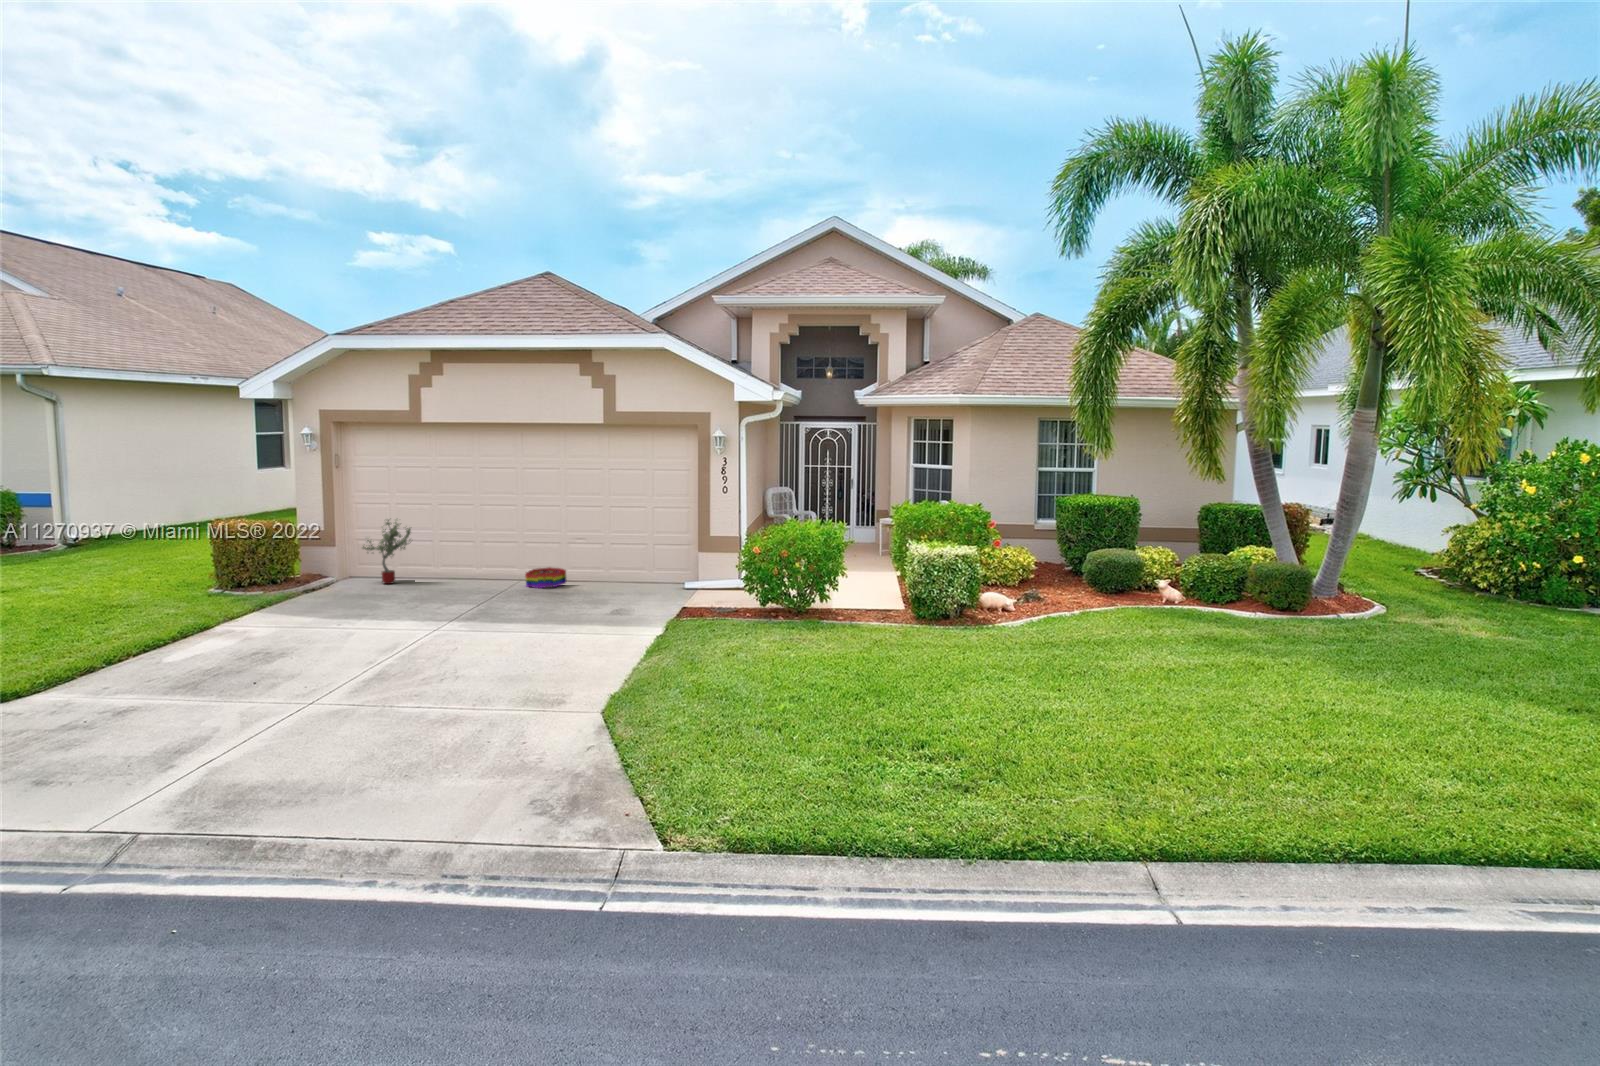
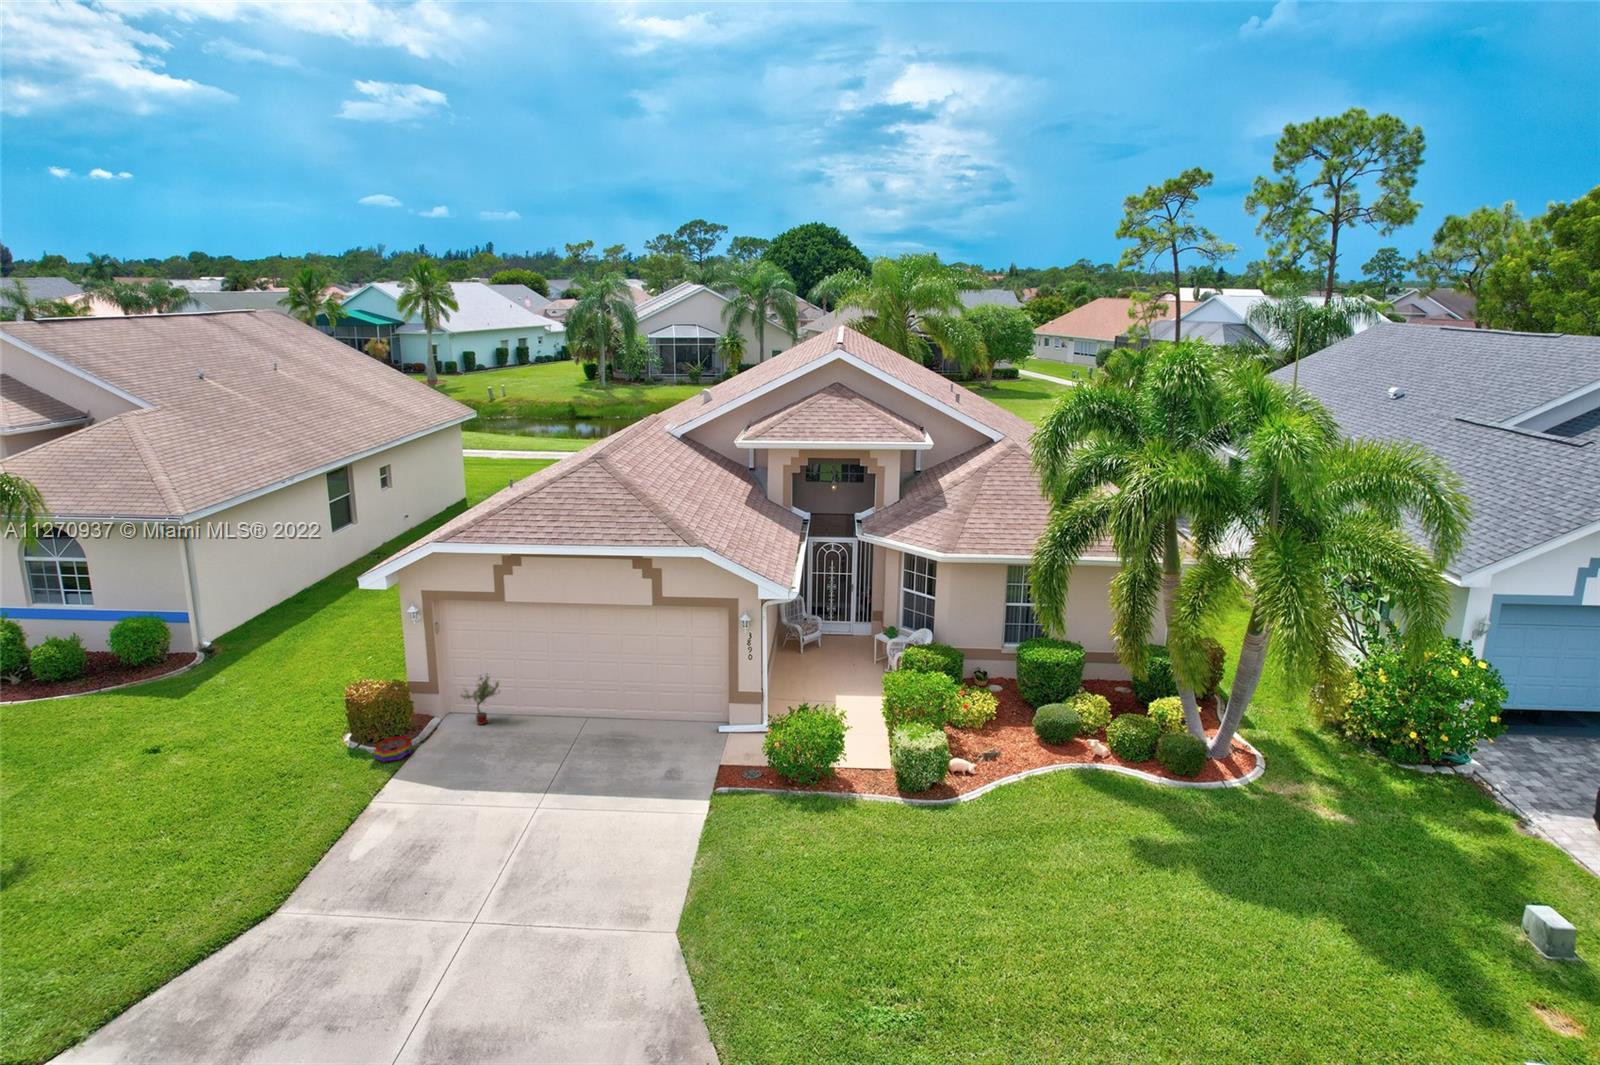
storage bin: present [525,567,566,588] -> present [374,736,412,762]

